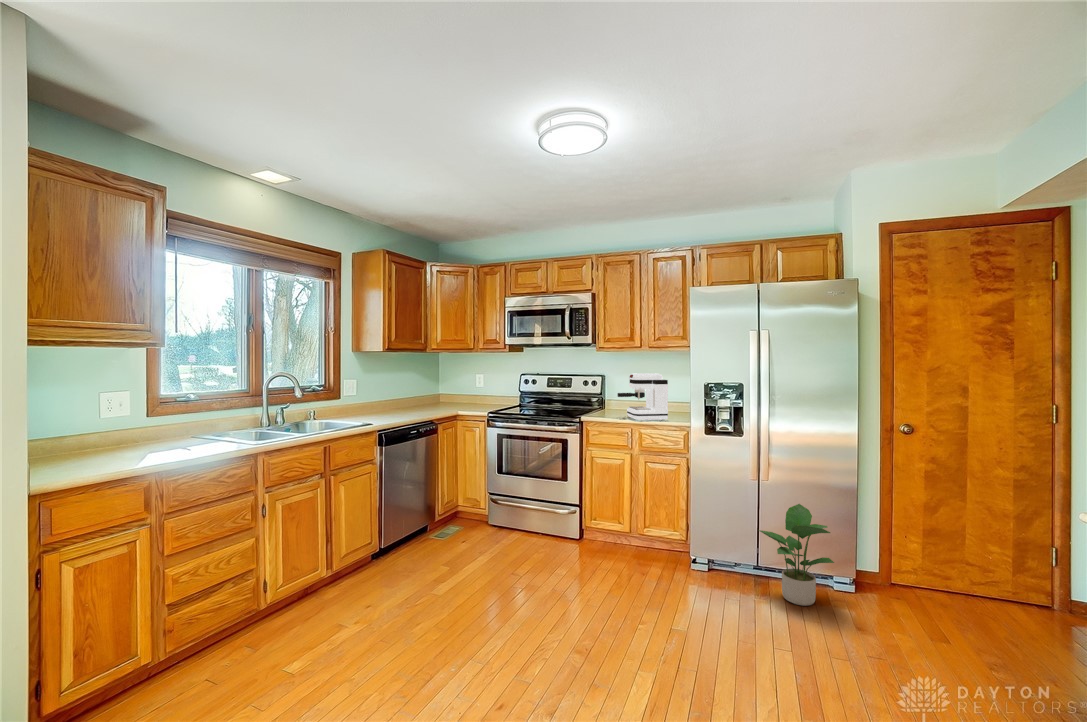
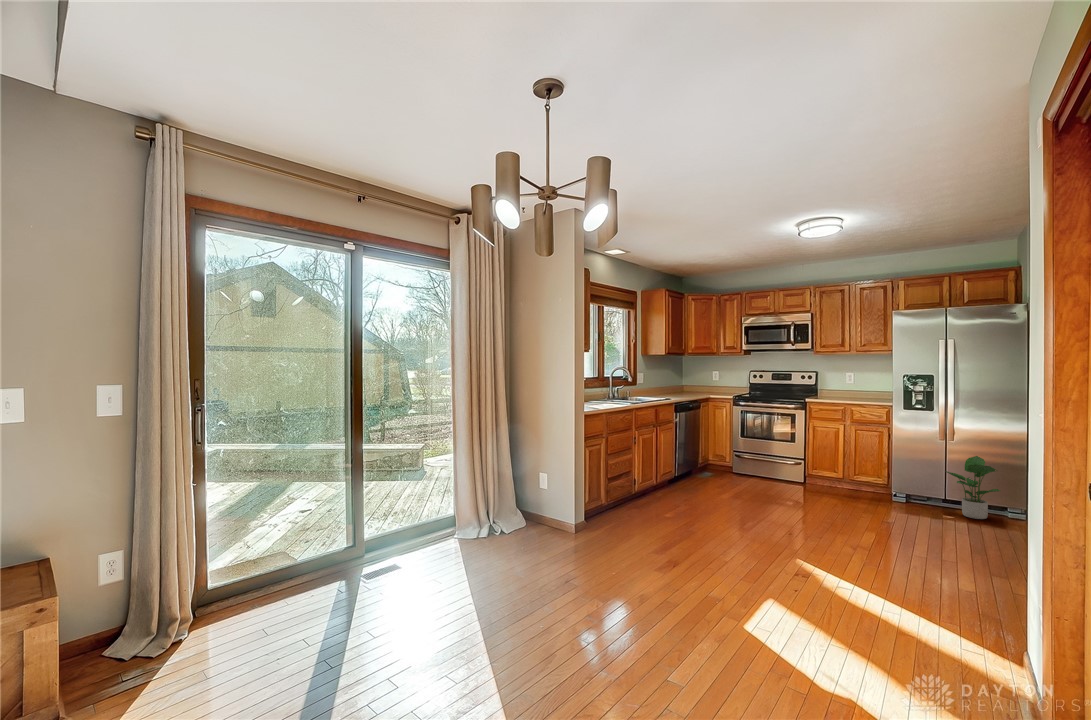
coffee maker: present [618,373,668,421] -> none [833,370,874,402]

